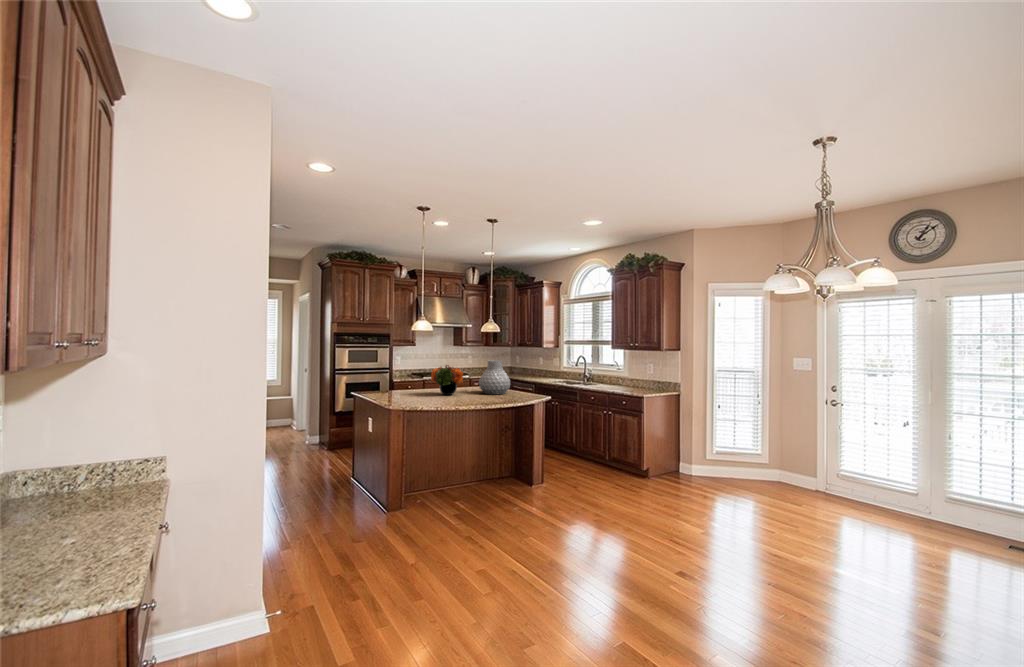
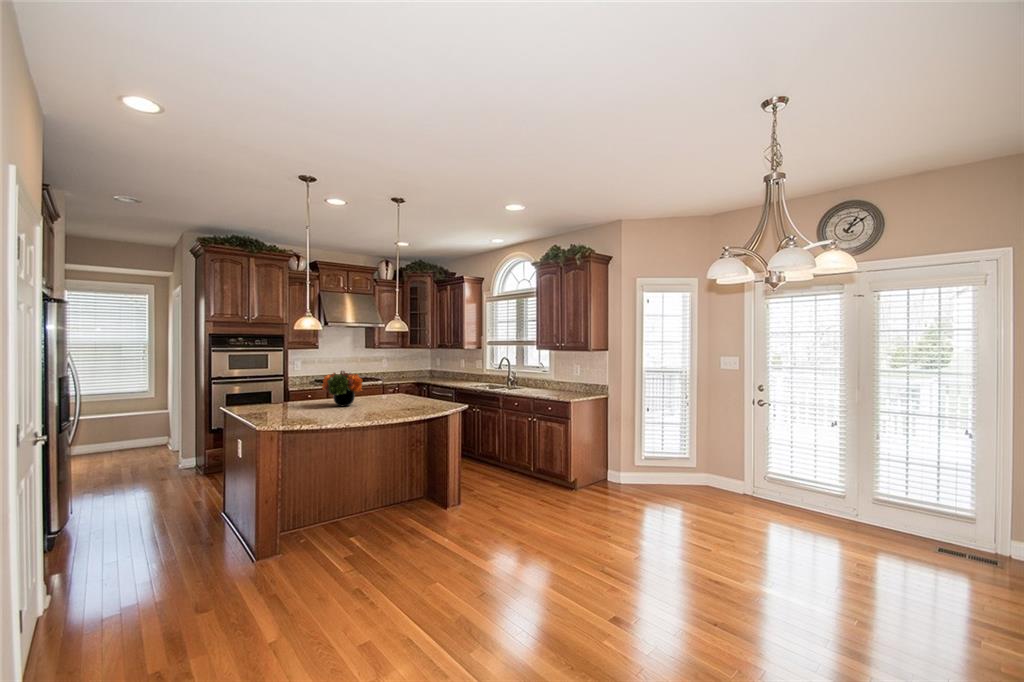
vase: present [479,360,510,394] -> none [382,364,420,404]

